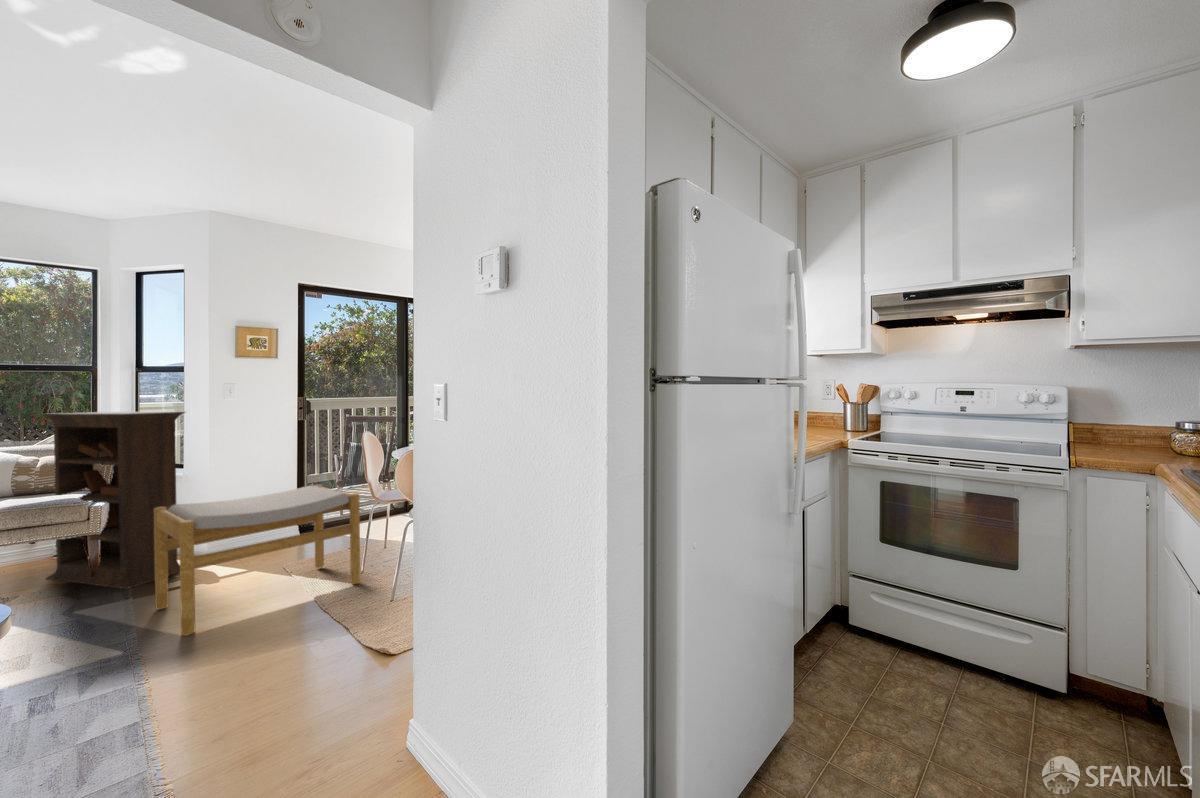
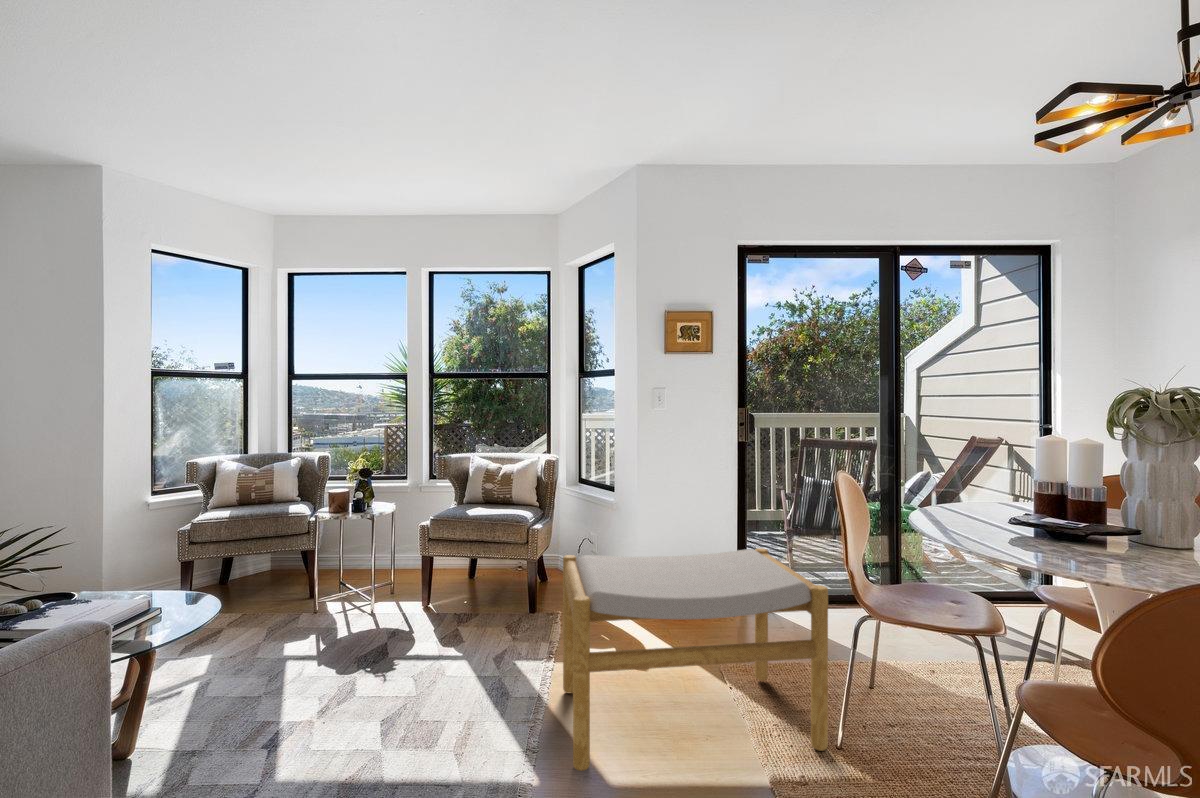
bookcase: present [43,412,185,589] -> none [499,420,613,638]

